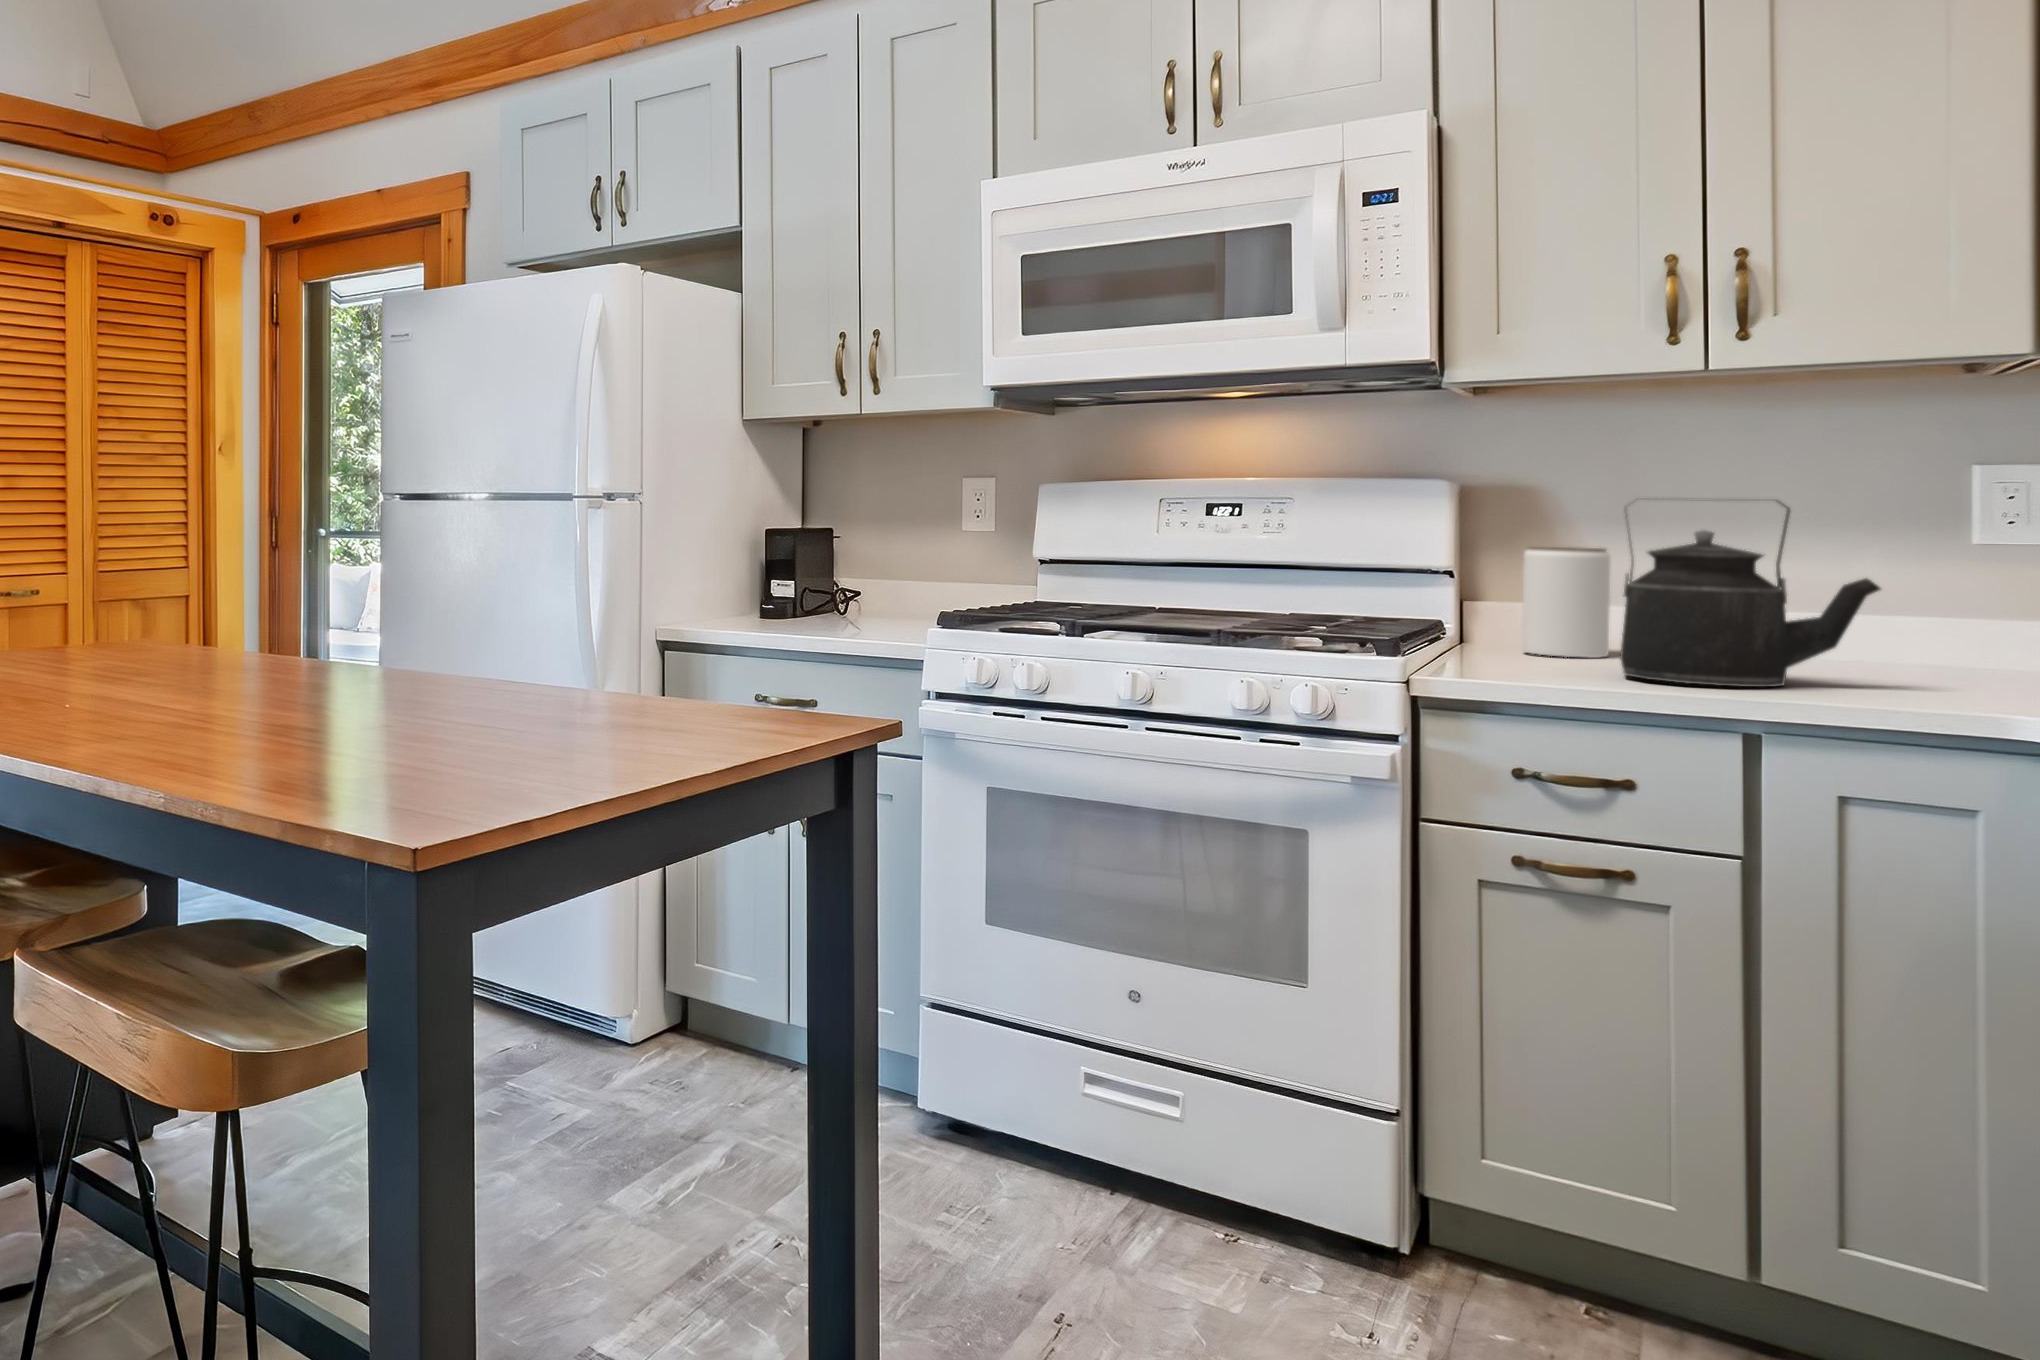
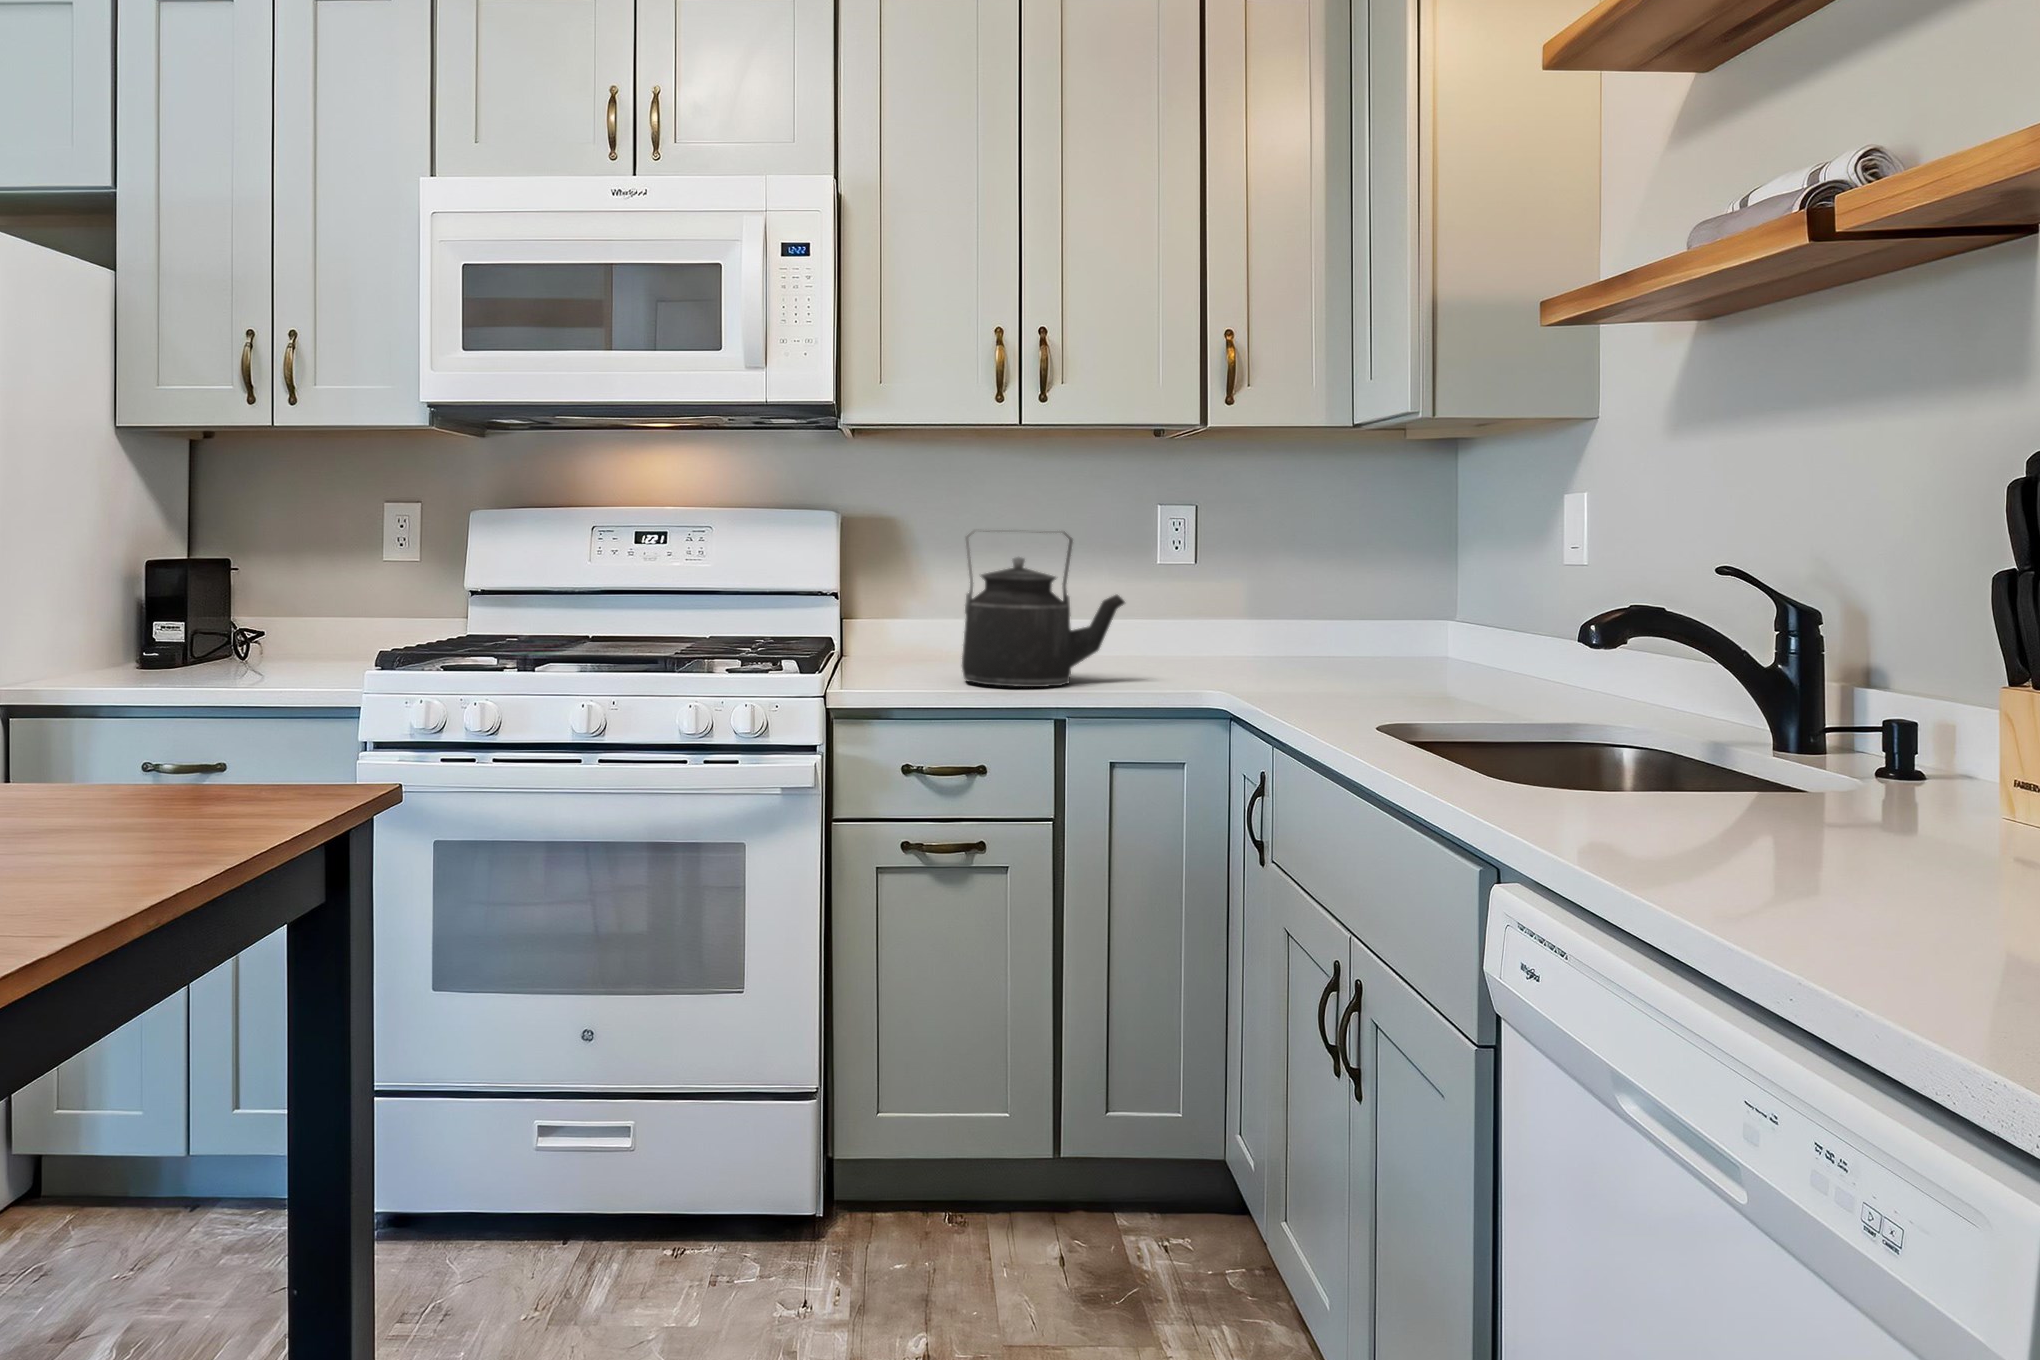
jar: present [1522,547,1610,658] -> none [878,568,941,665]

